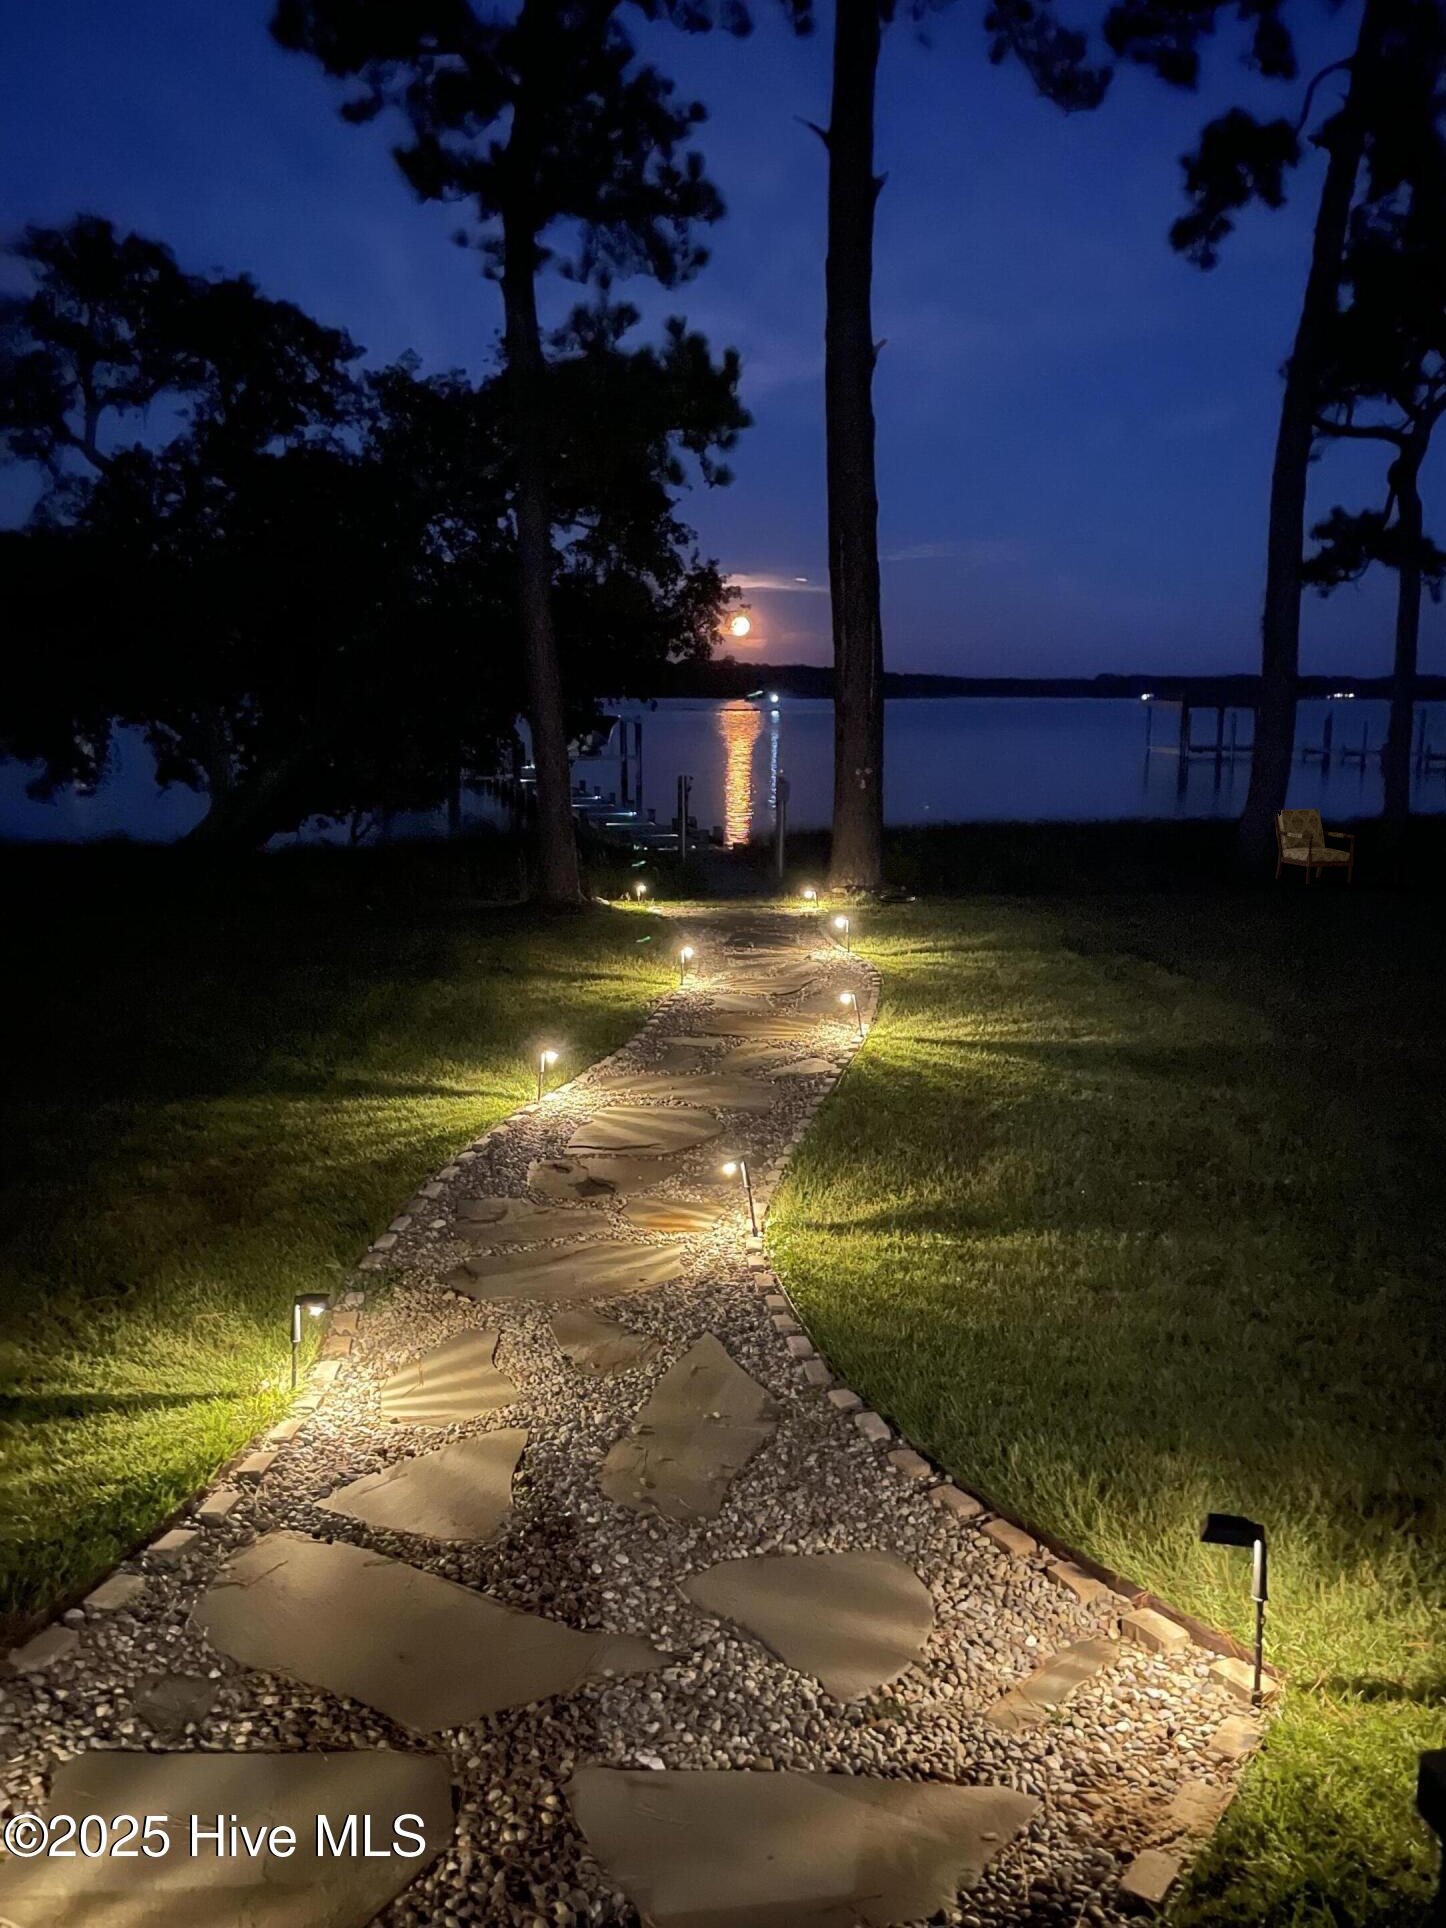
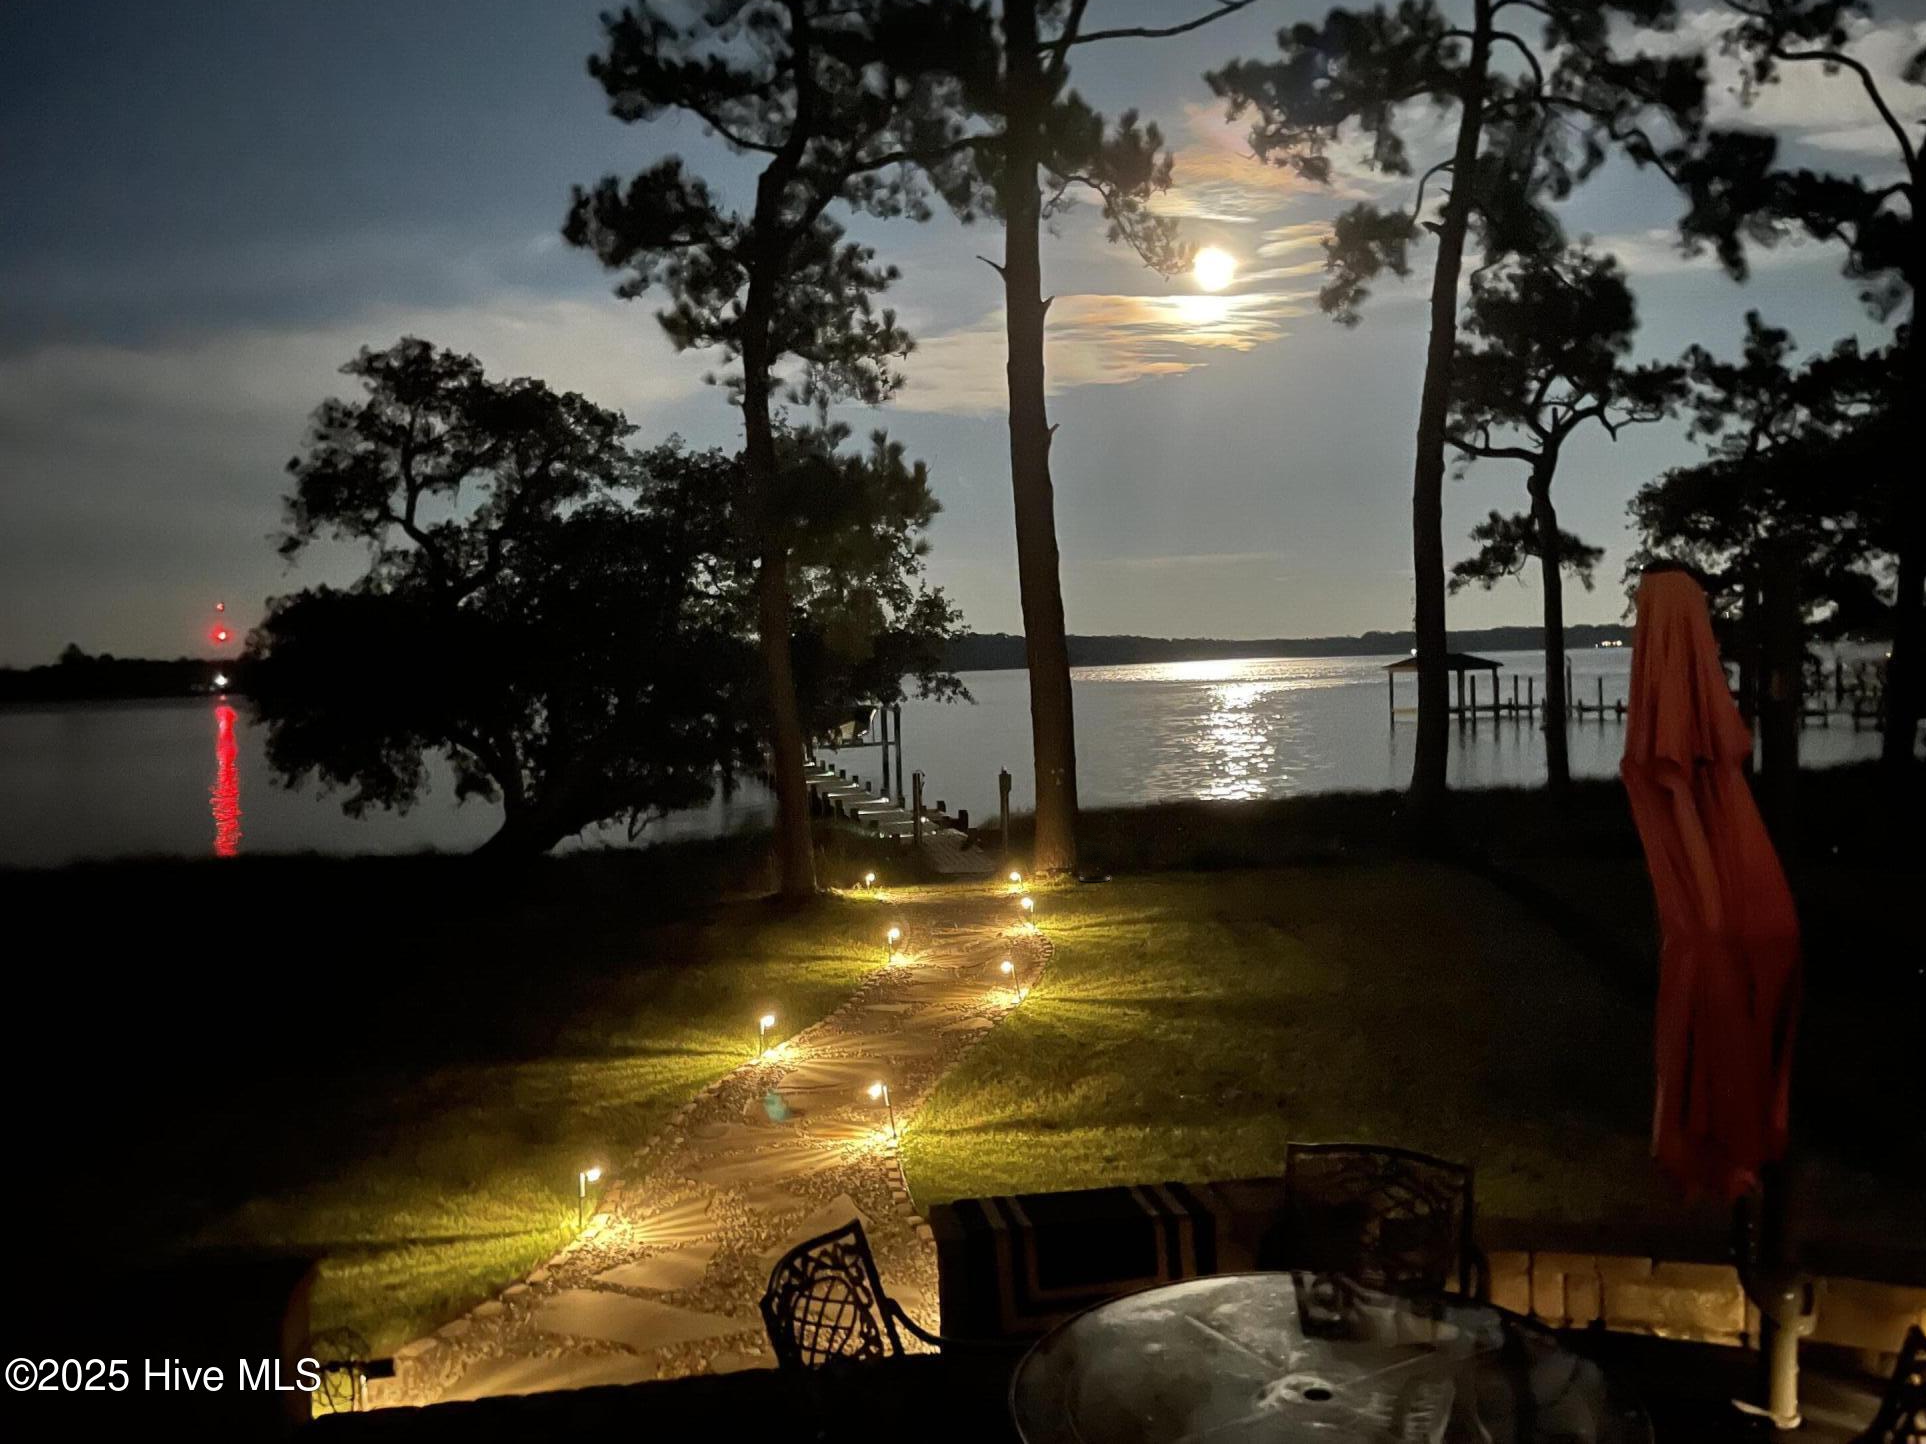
armchair: present [1274,809,1355,884] -> none [1437,782,1508,851]

